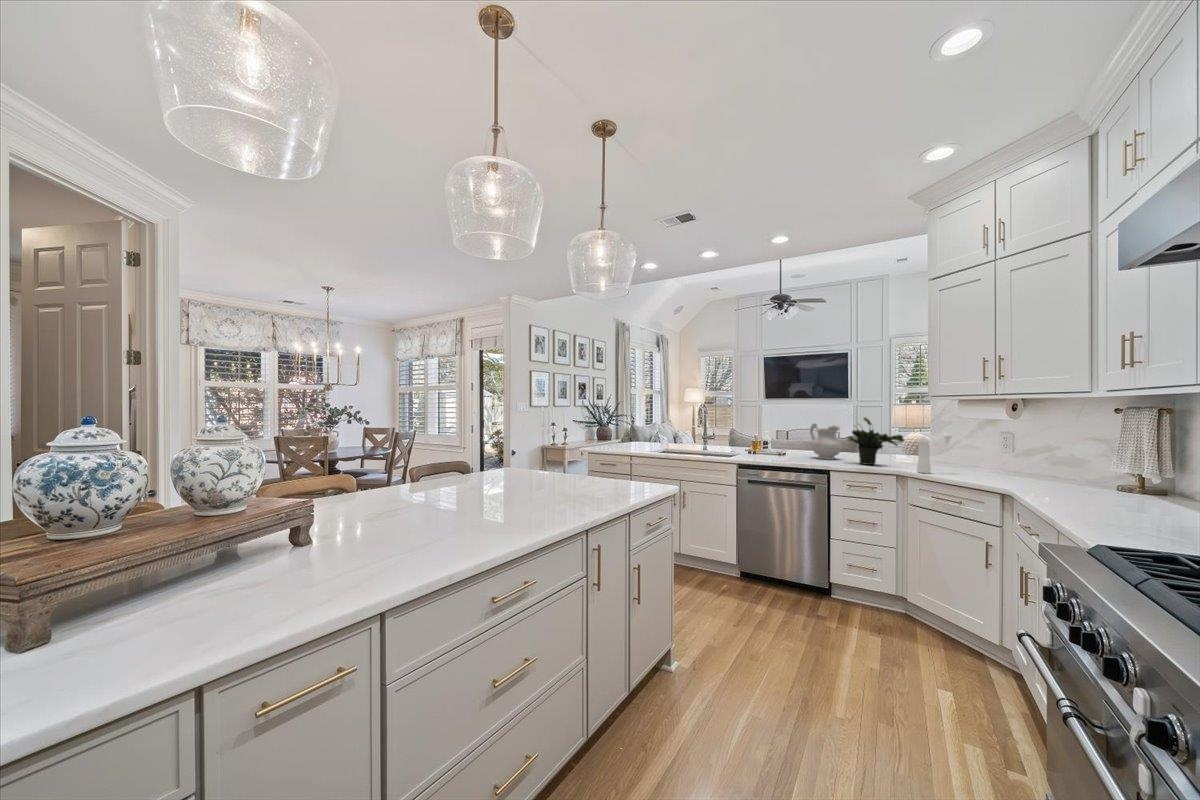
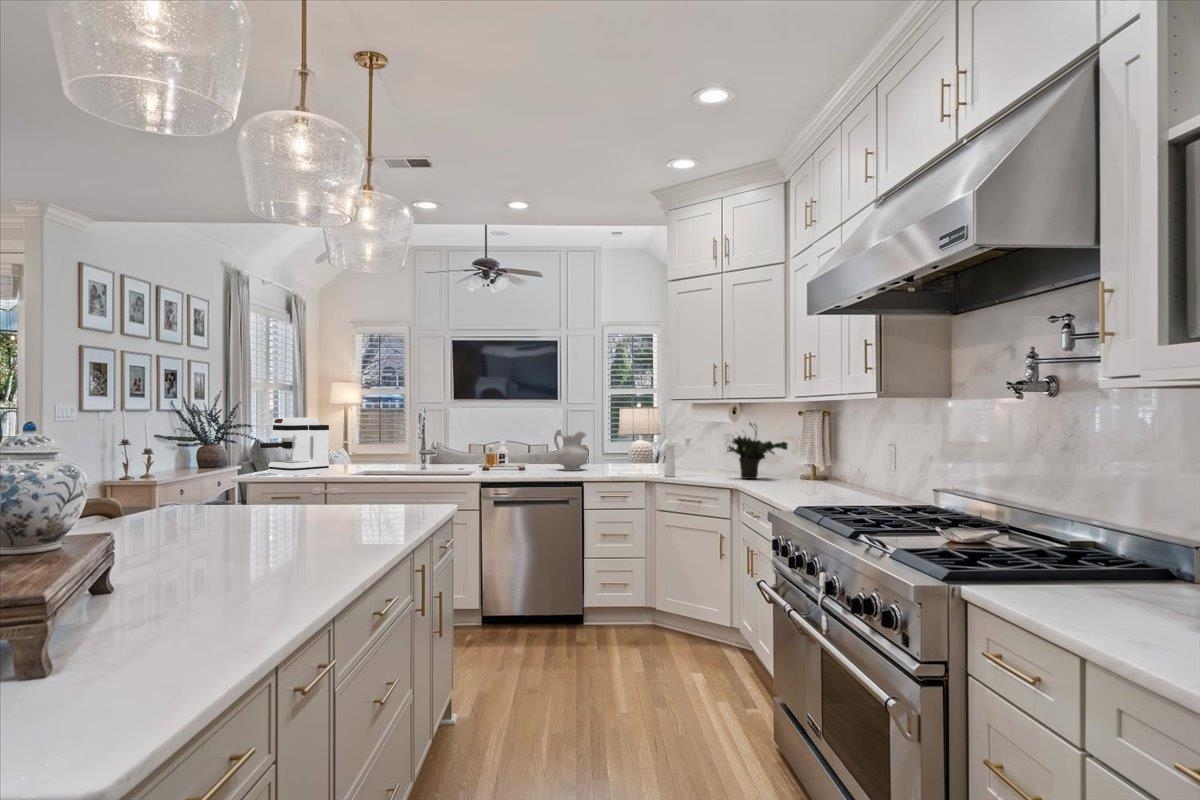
coffee maker: none [596,410,639,449] -> present [260,418,329,477]
potted plant: present [847,417,904,465] -> present [727,423,788,479]

